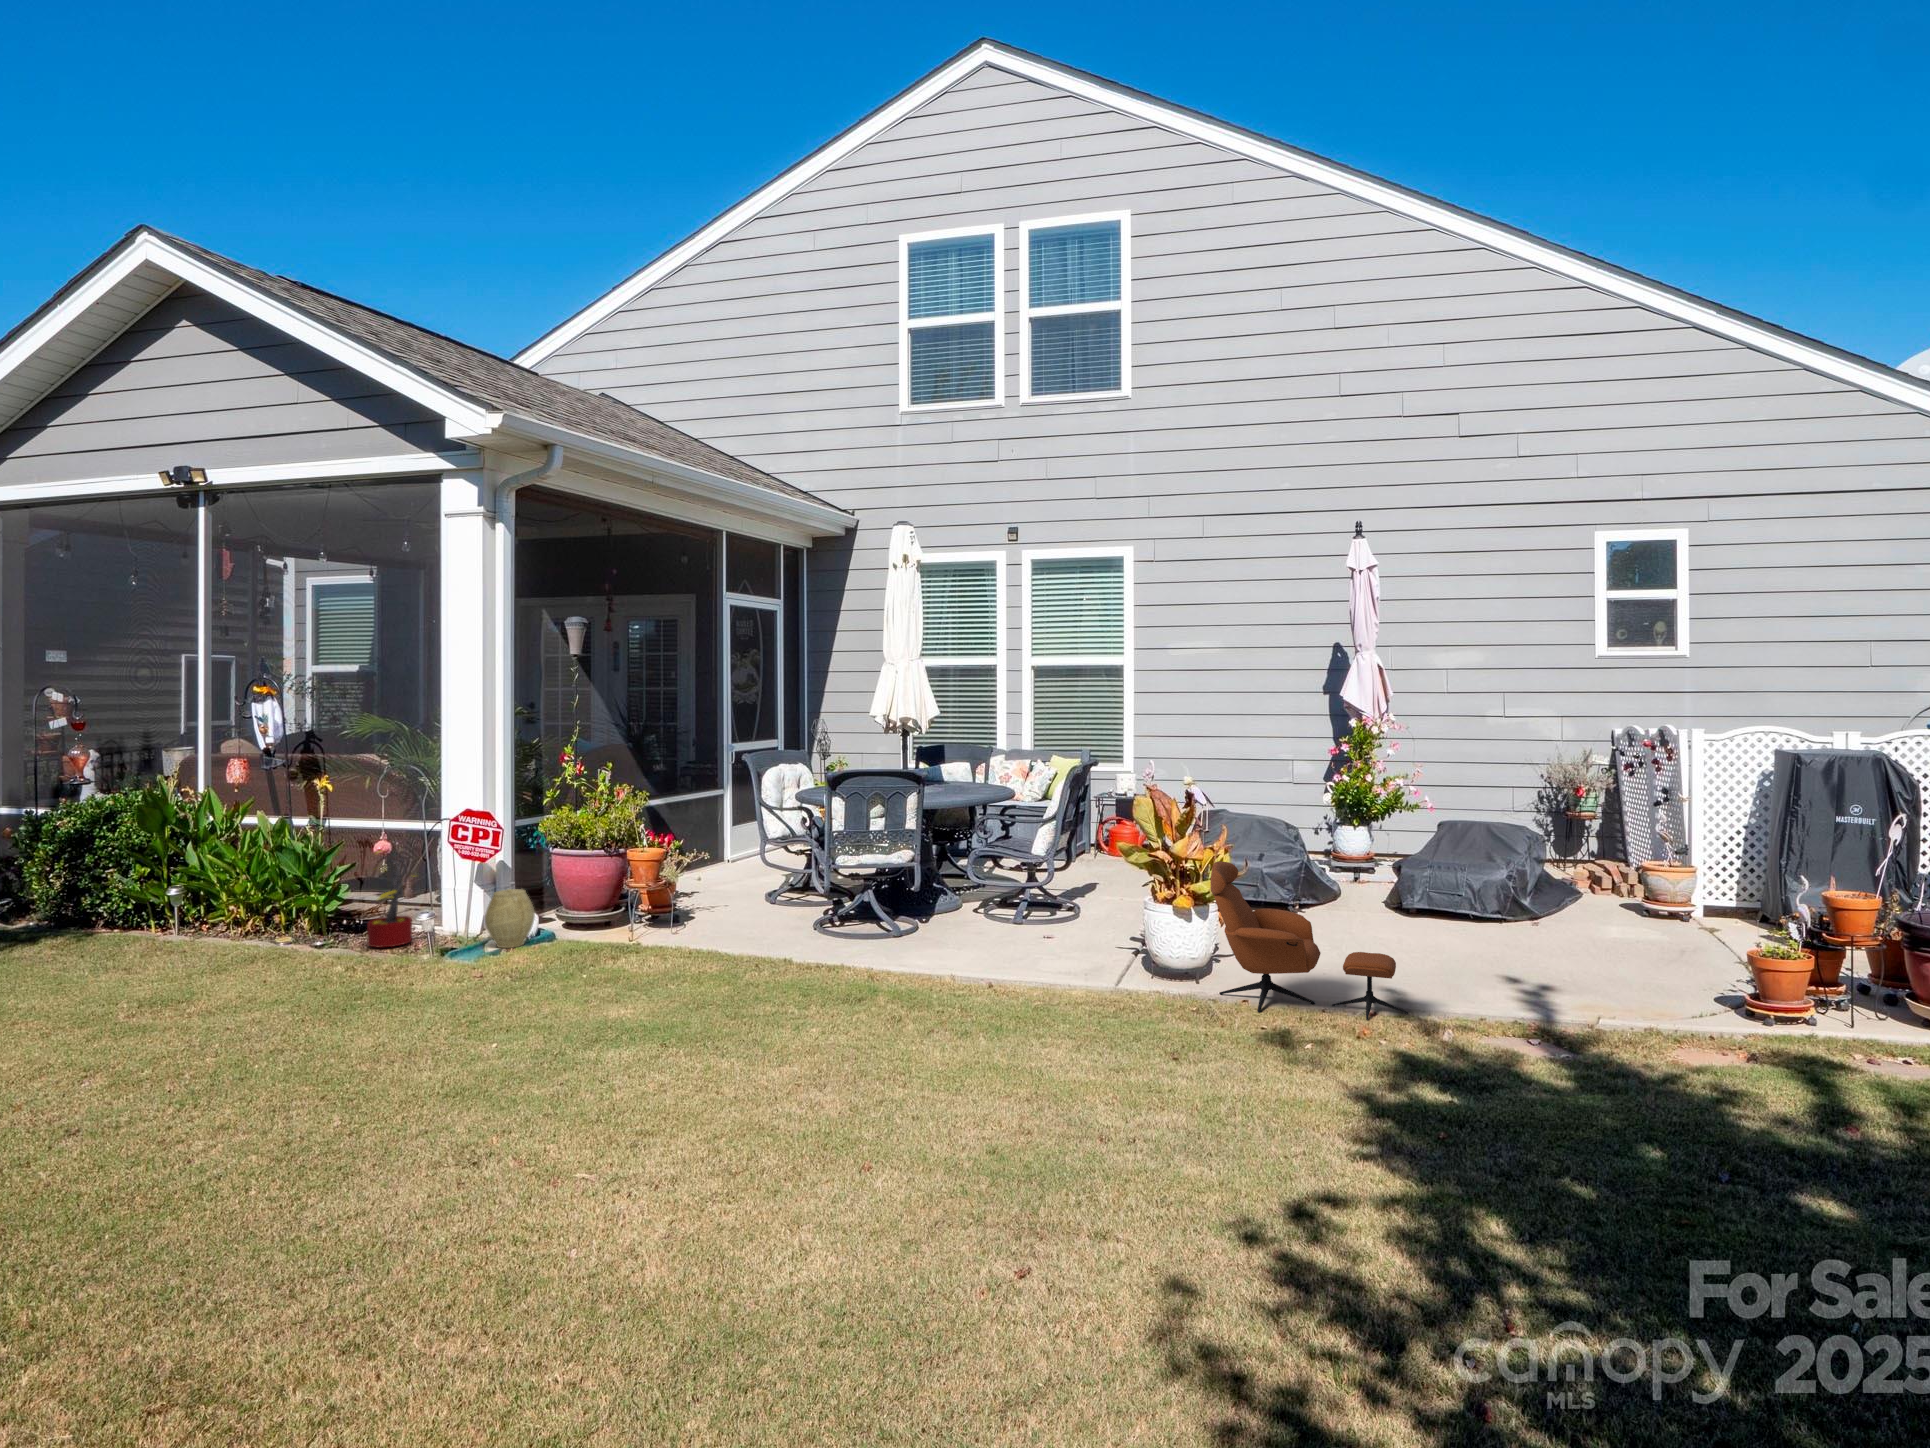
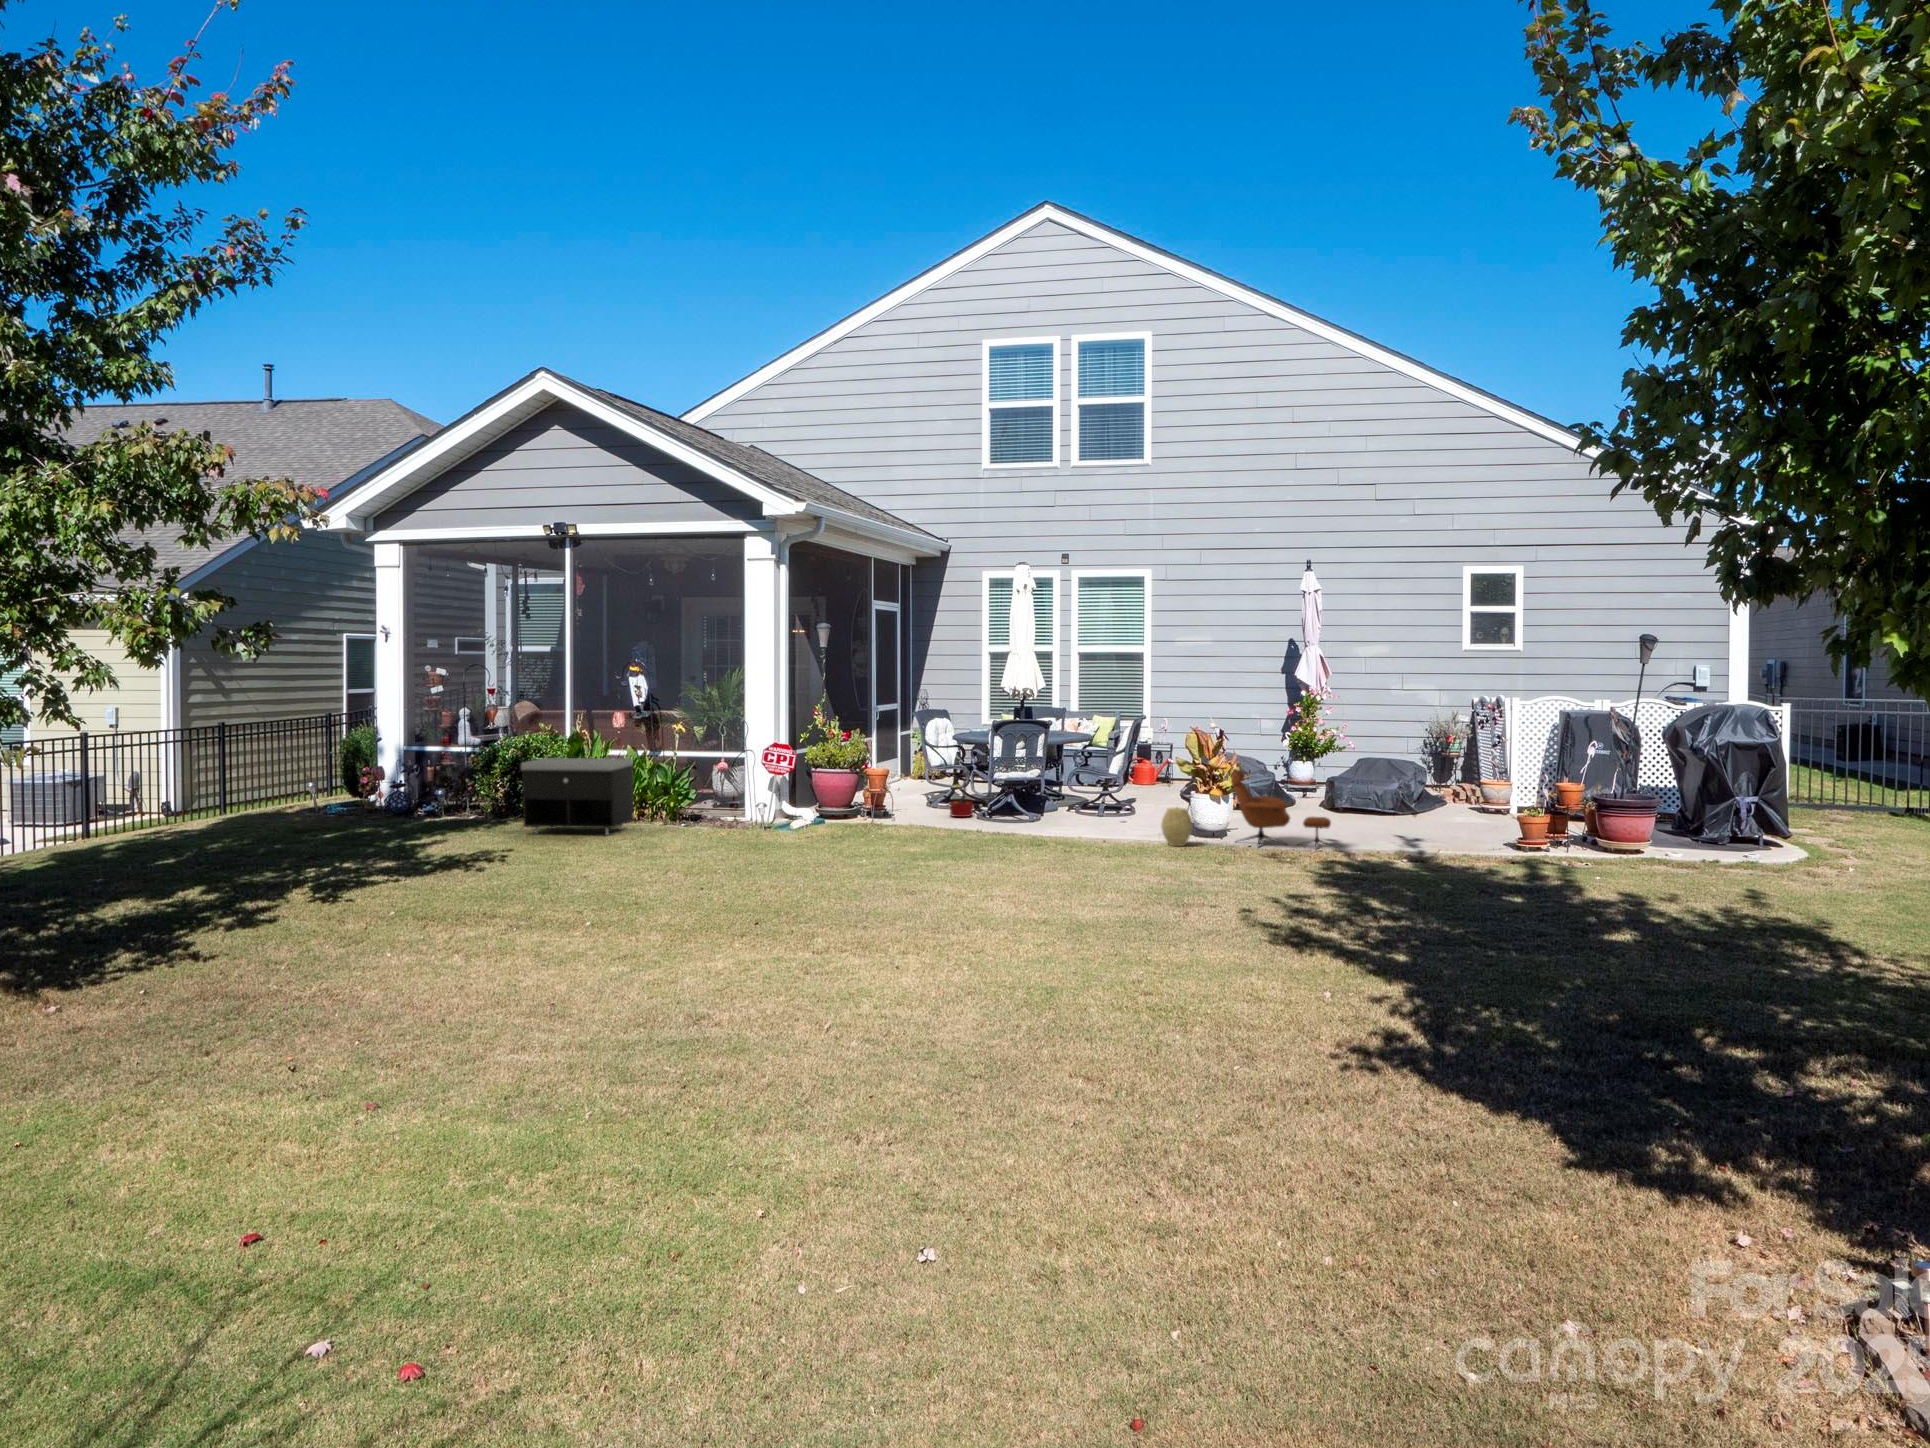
storage bench: none [57,830,264,959] -> present [521,758,634,835]
decorative plant: present [367,850,412,948] -> present [950,765,973,817]
woven basket: present [485,889,535,948] -> present [1161,807,1193,846]

